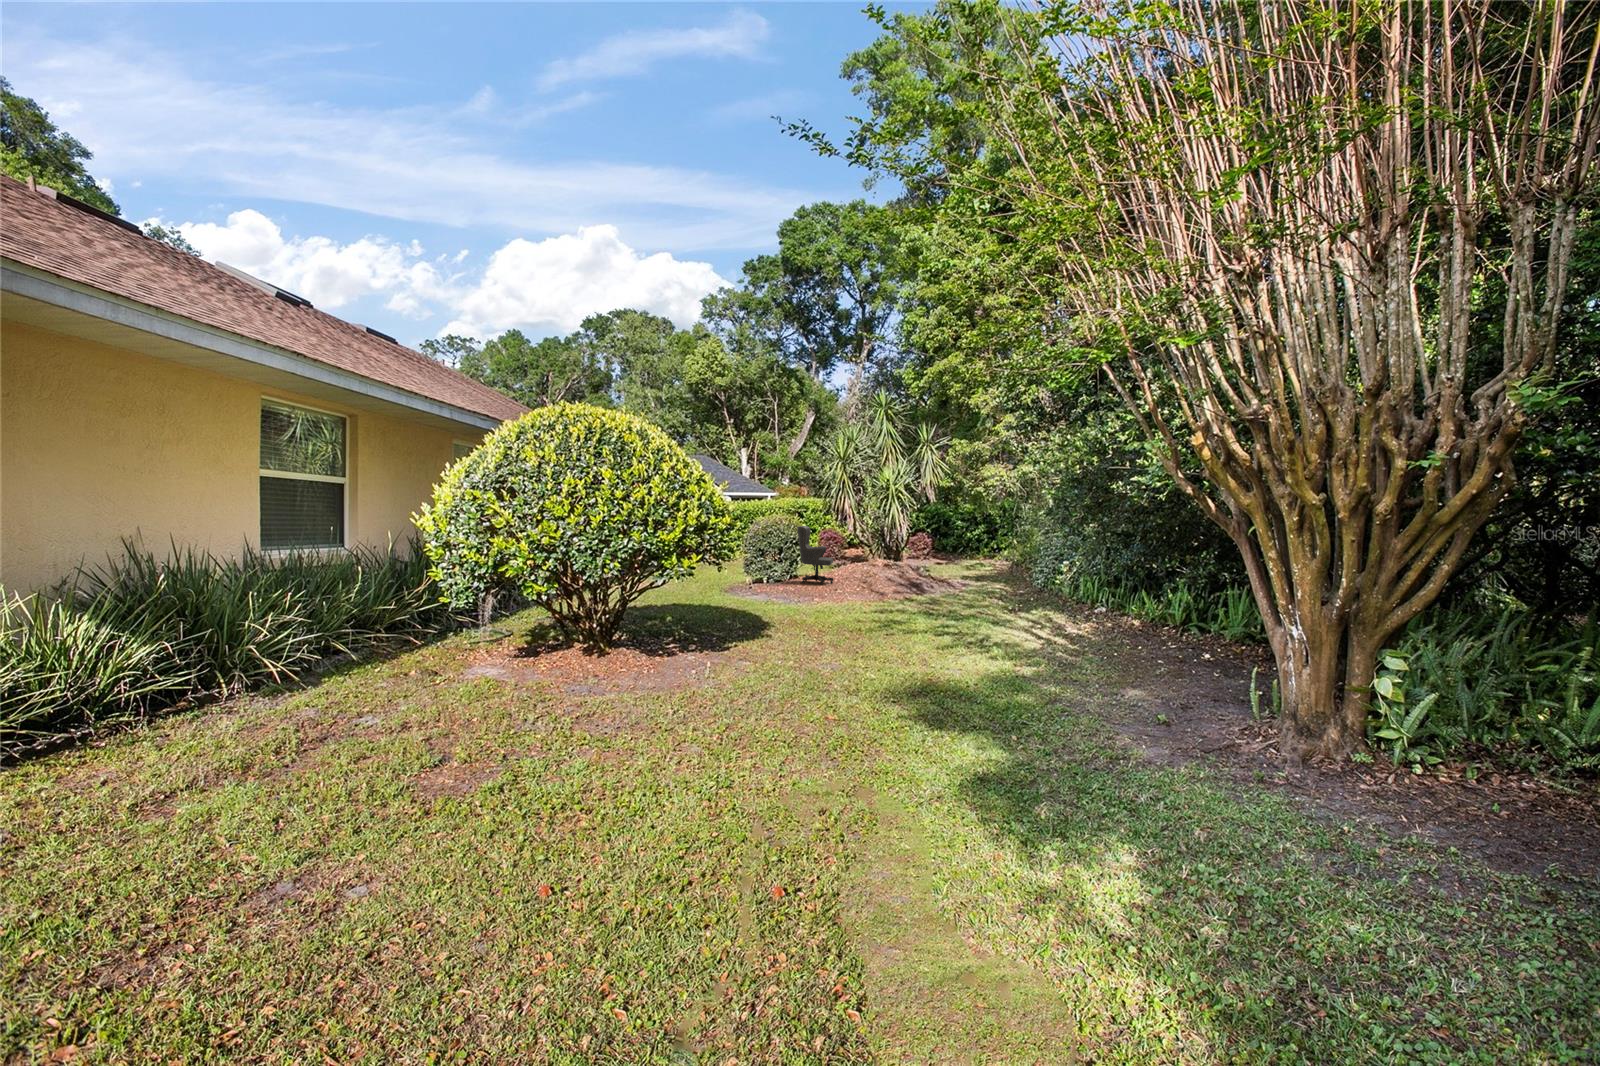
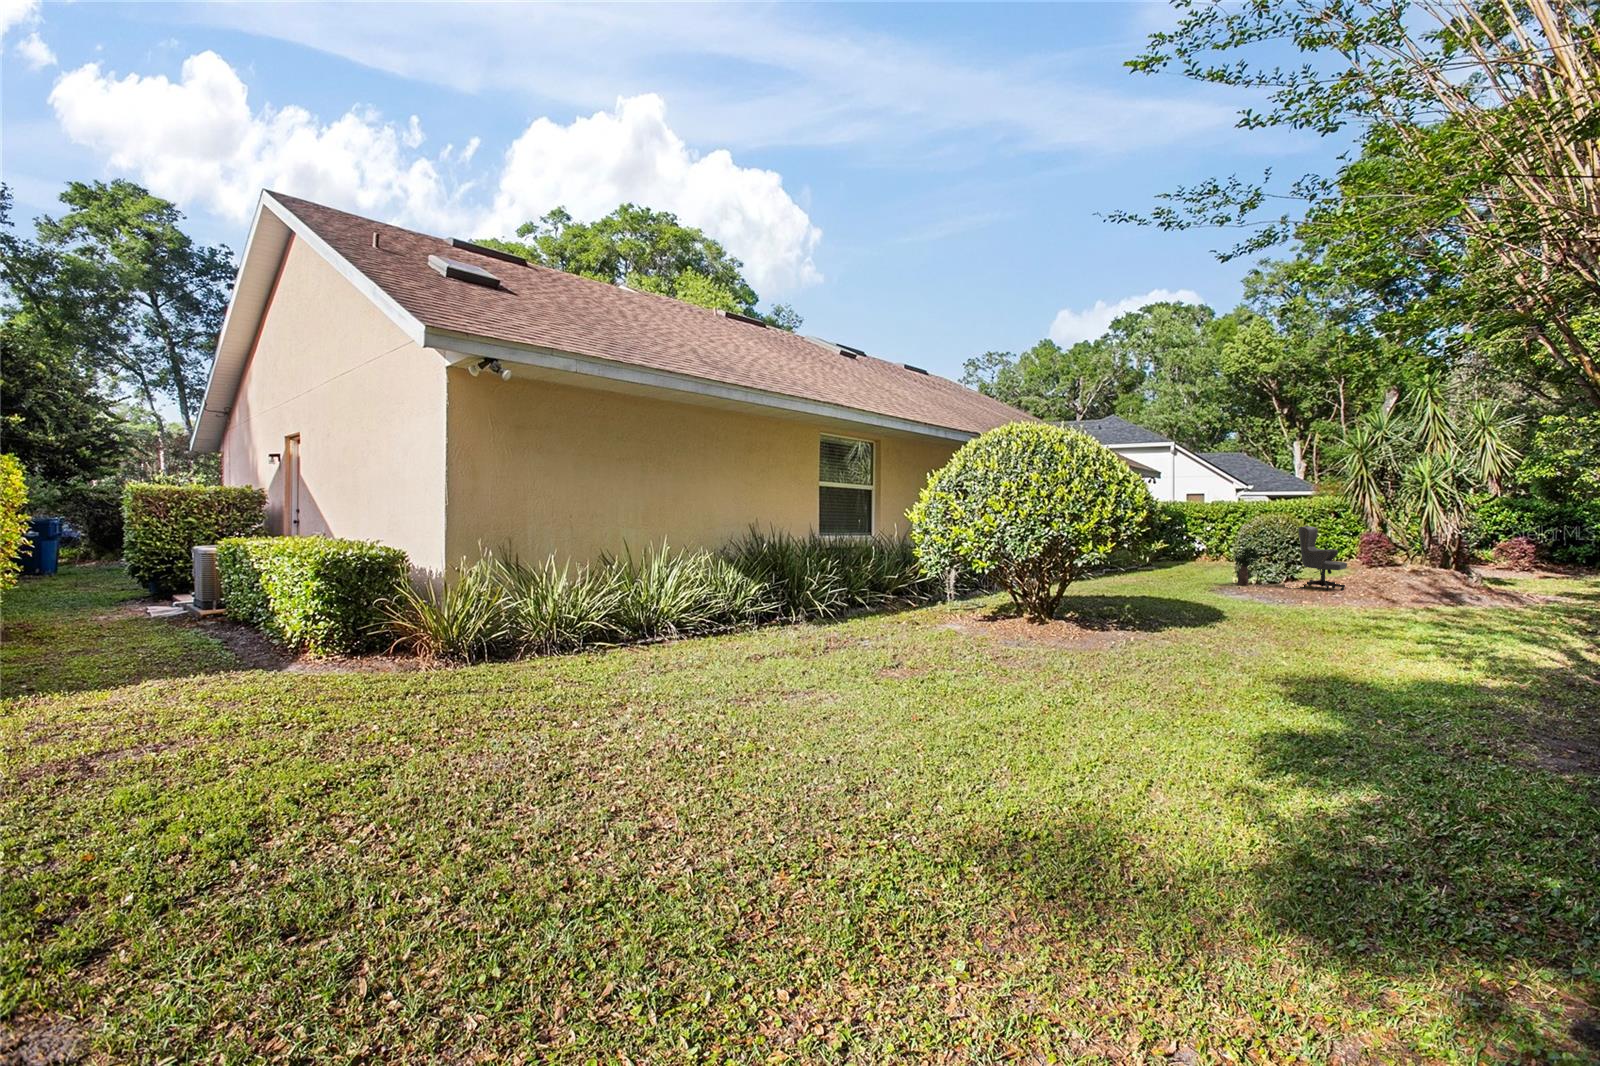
potted plant: none [746,548,772,585] -> present [1235,548,1262,586]

